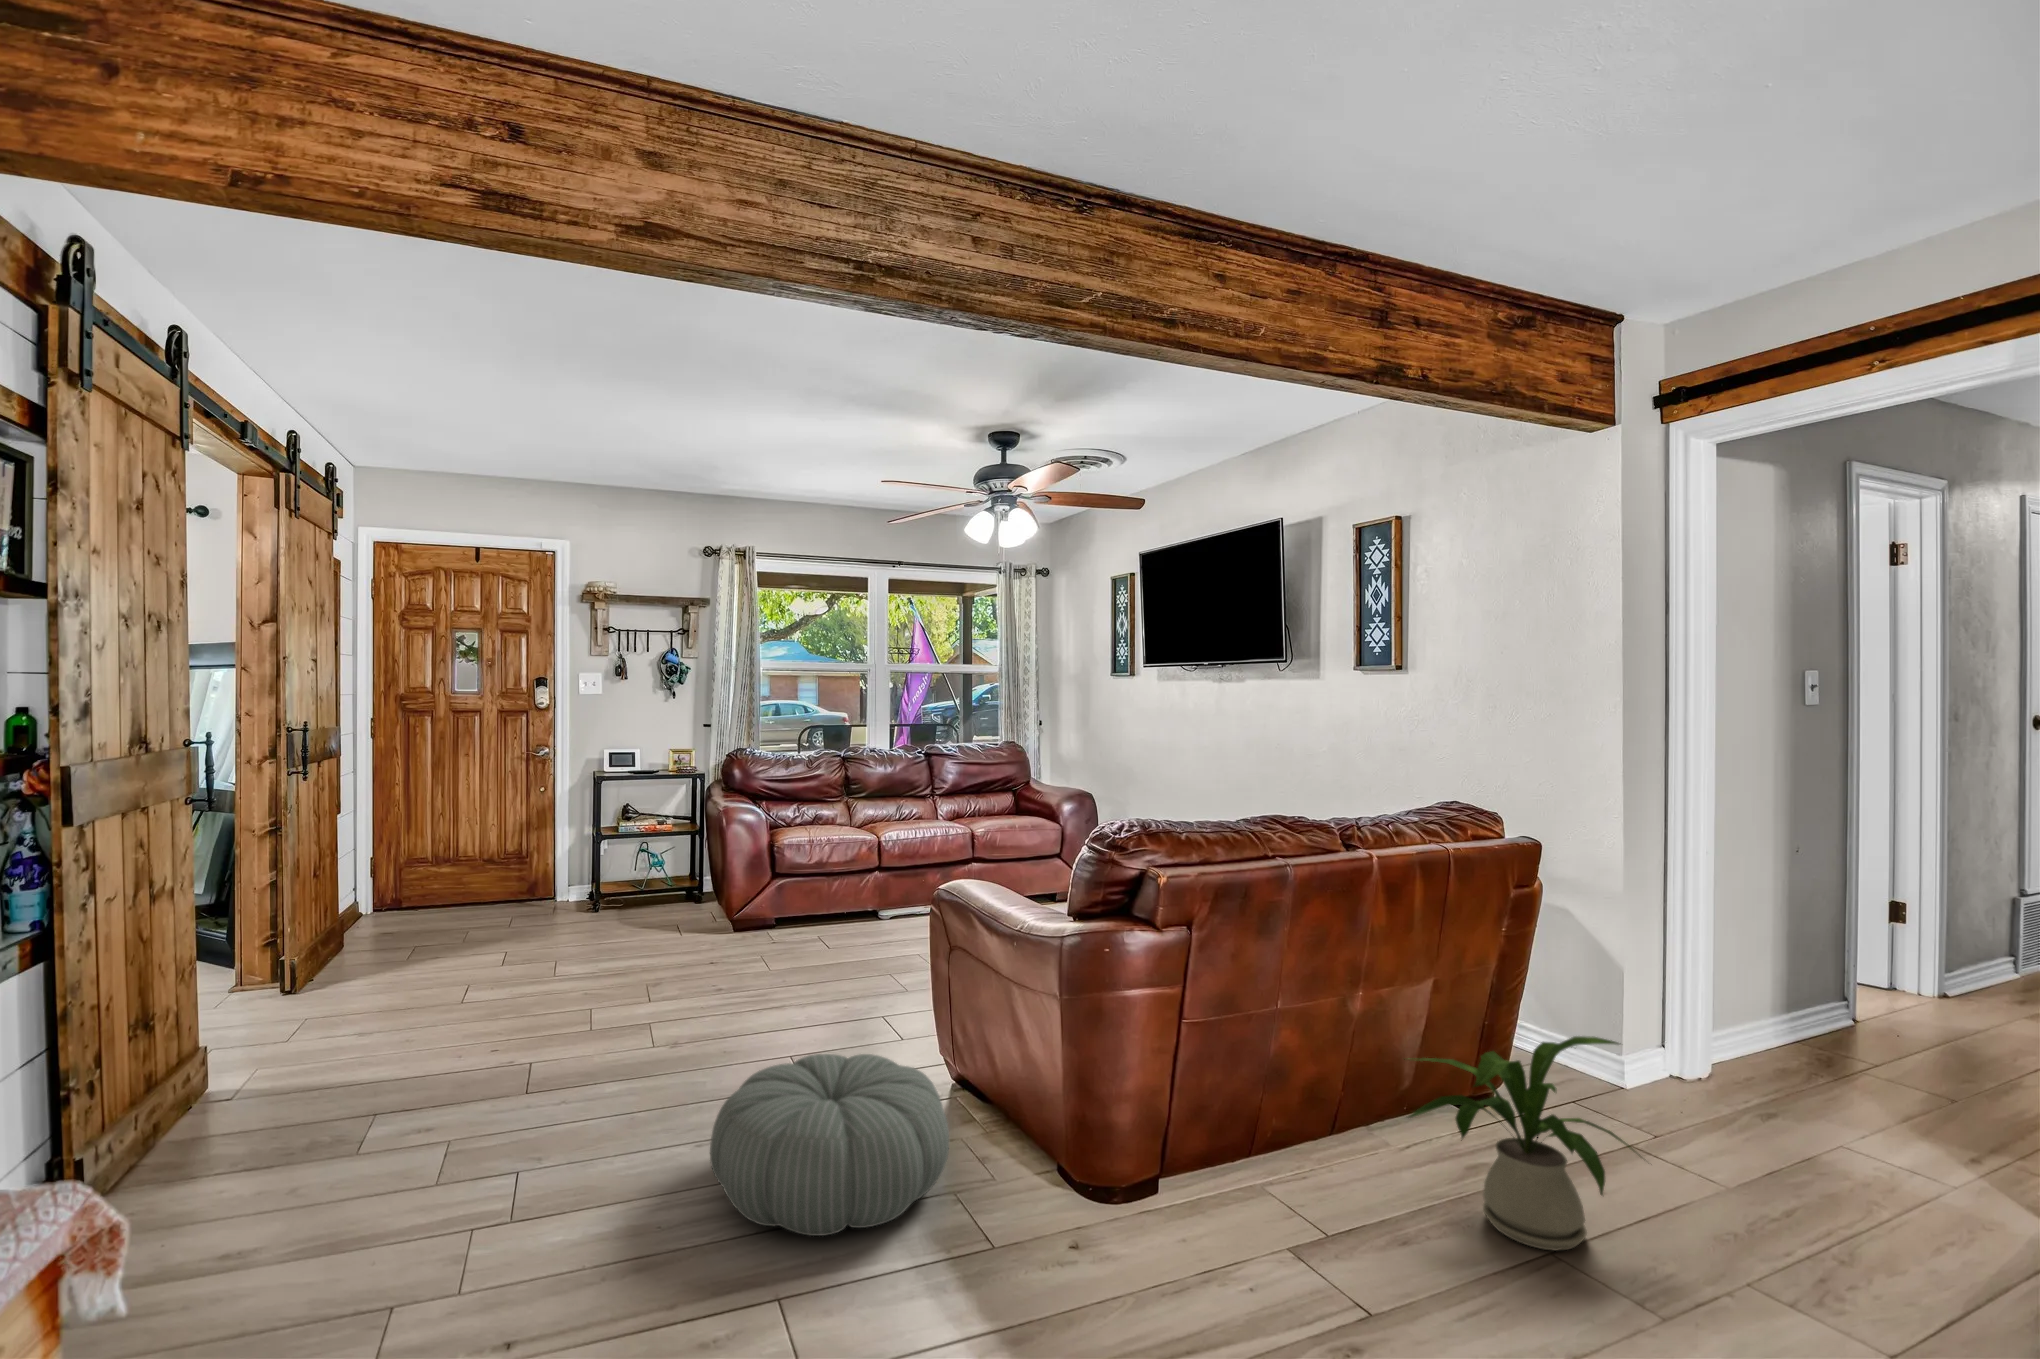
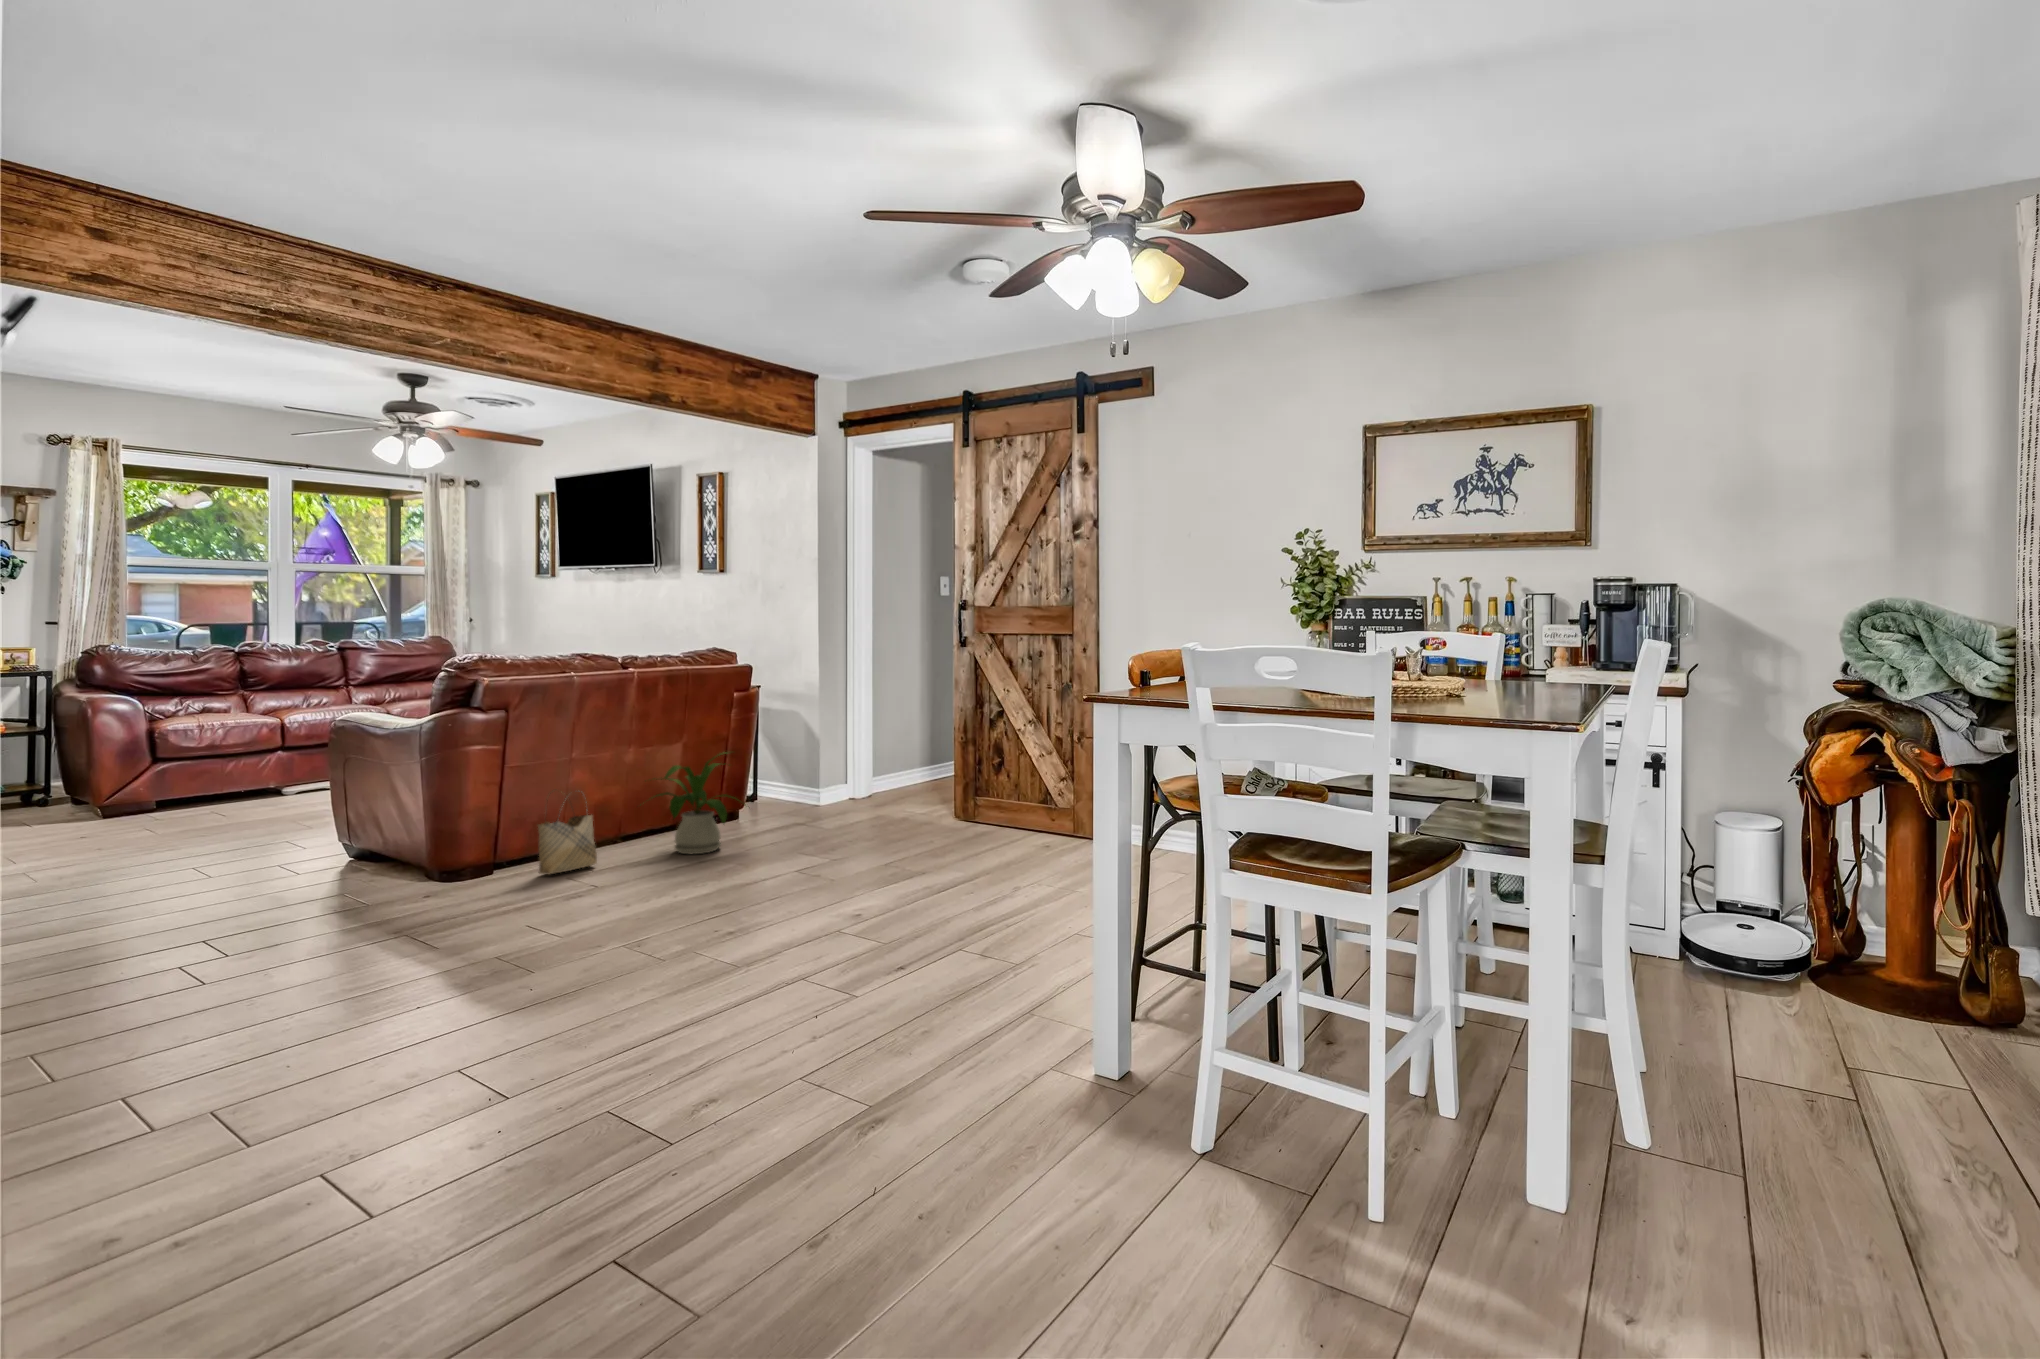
pouf: present [710,1054,949,1236] -> none [138,821,339,910]
woven basket: none [1257,1080,1358,1269] -> present [538,793,597,874]

